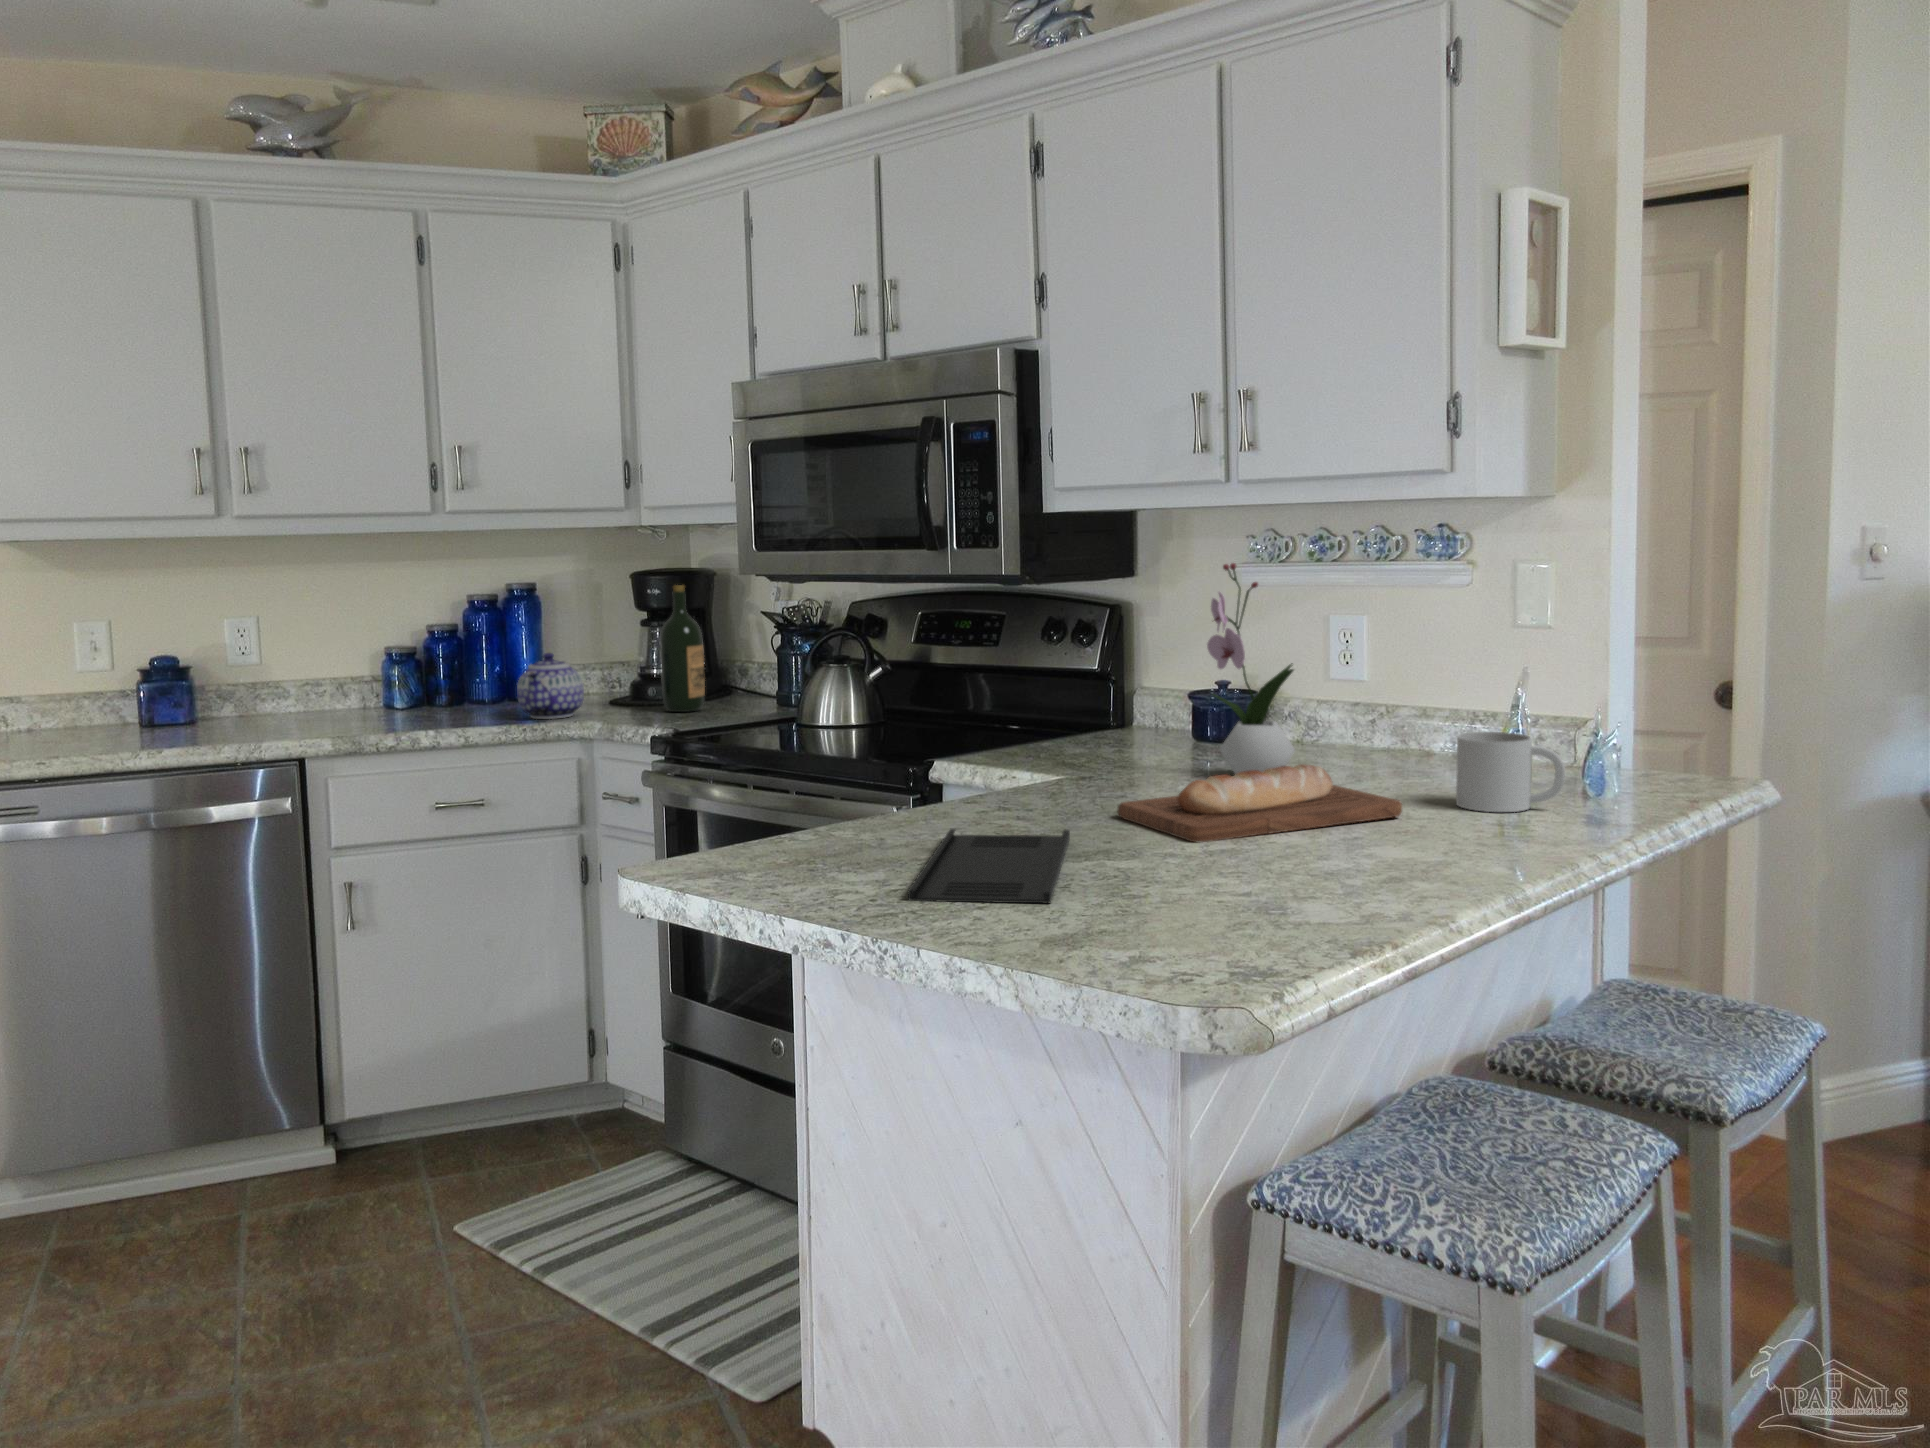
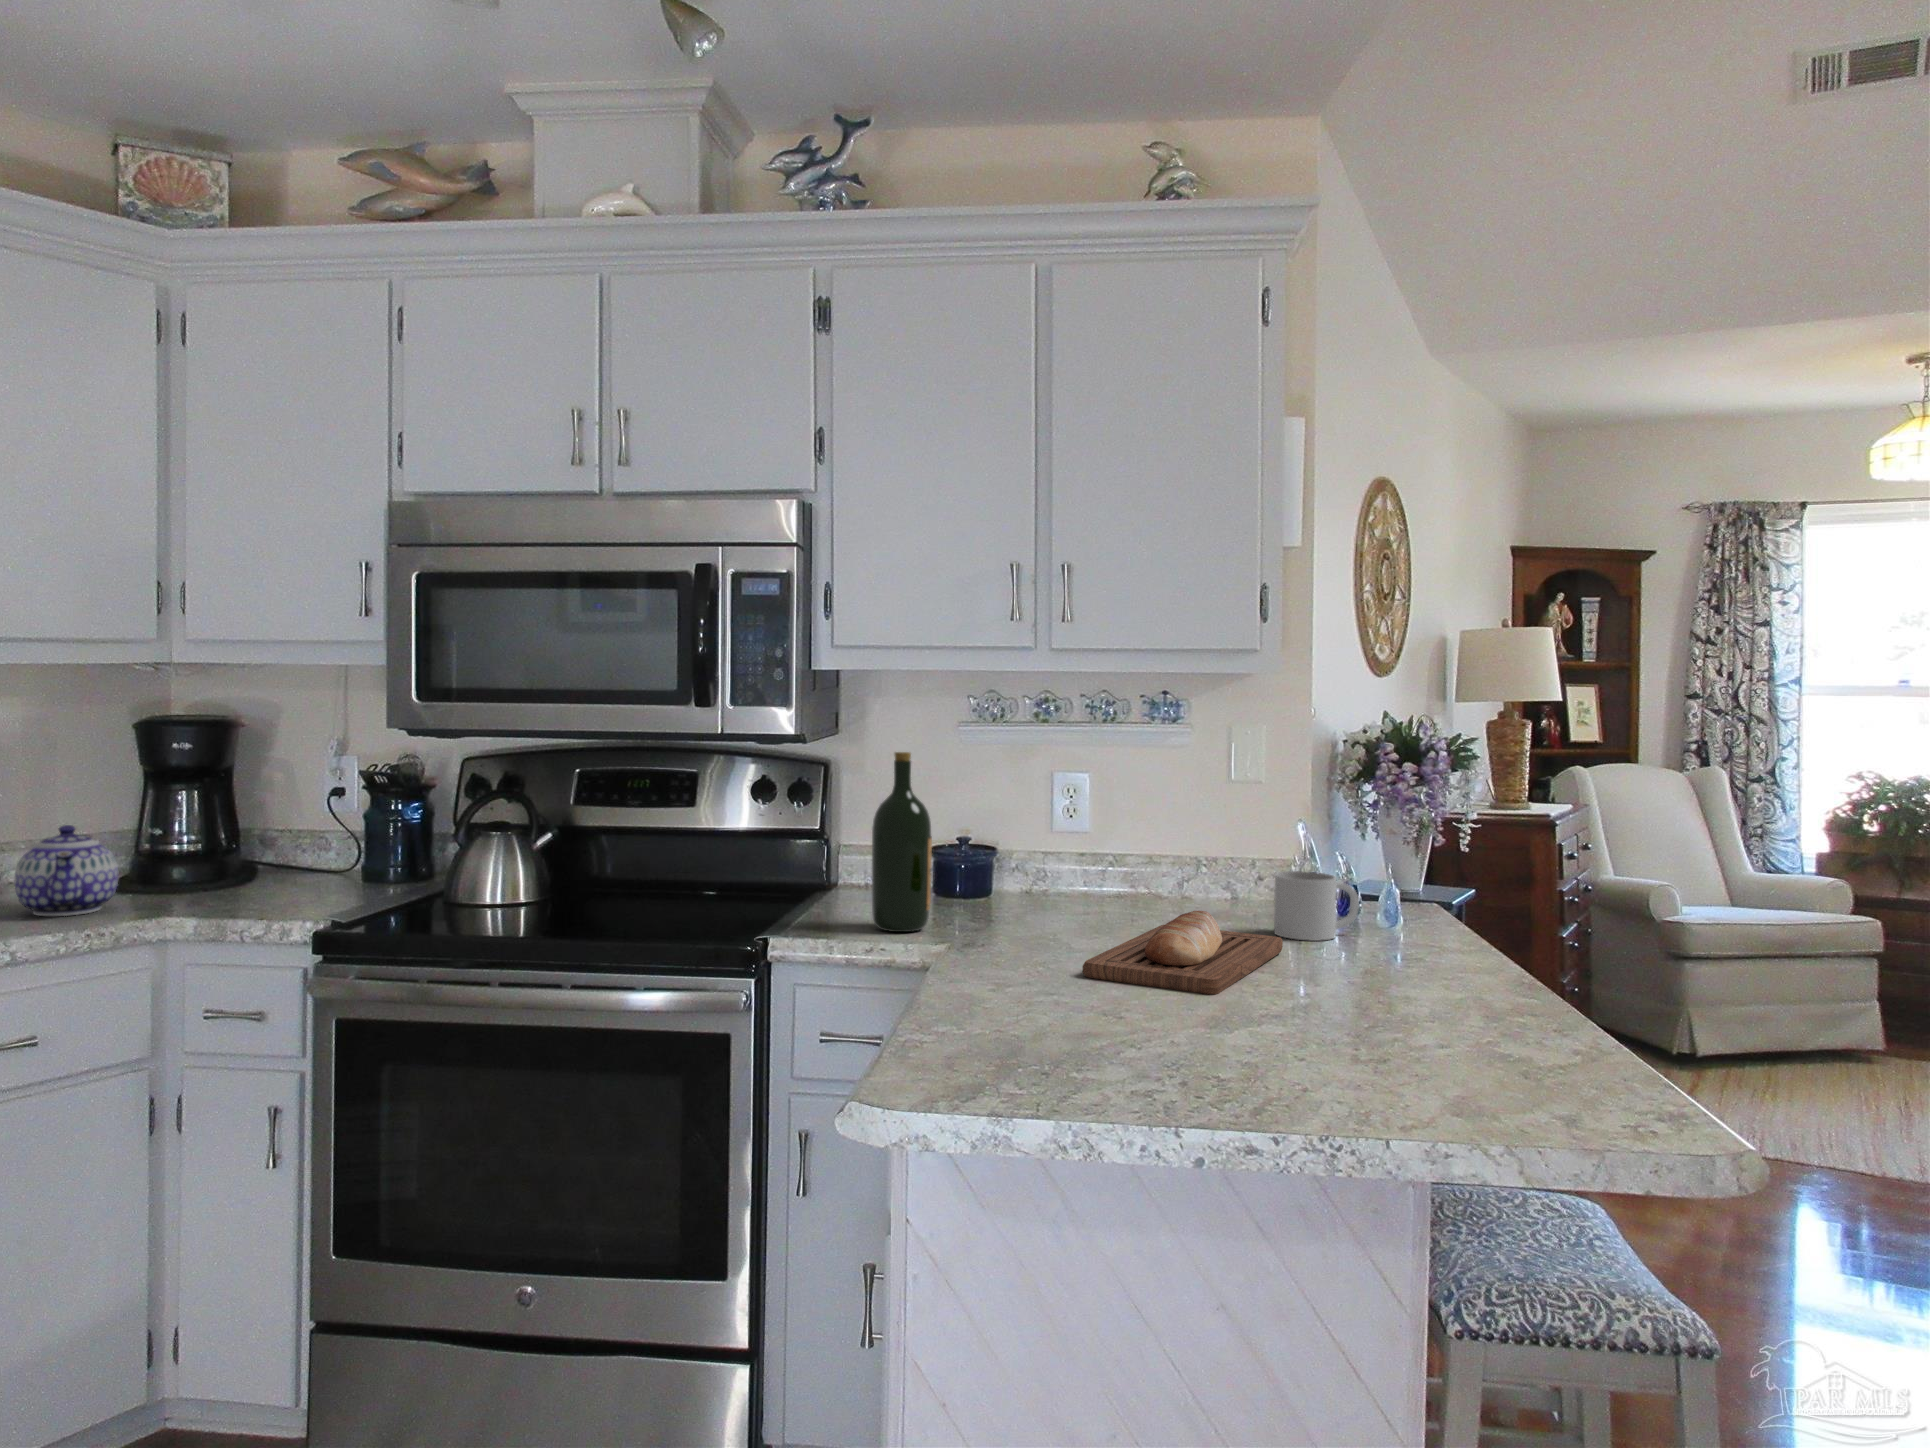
flower arrangement: present [1207,563,1295,774] -> none [1024,724,1116,928]
wine bottle: present [660,585,705,712] -> present [872,752,932,932]
tray: present [908,829,1070,904] -> none [1018,995,1300,1094]

